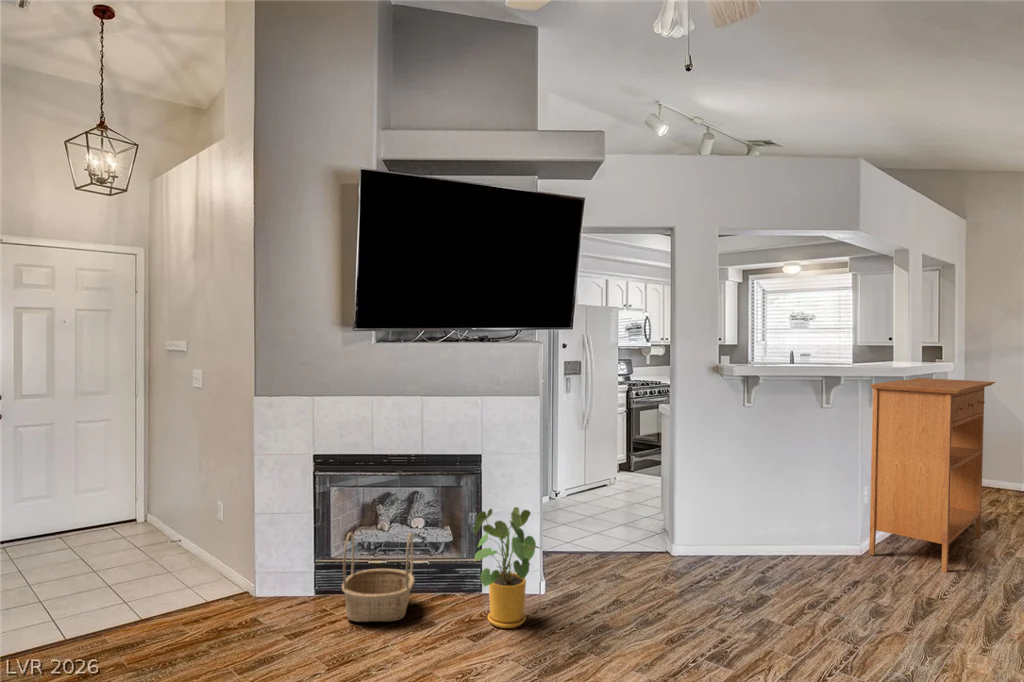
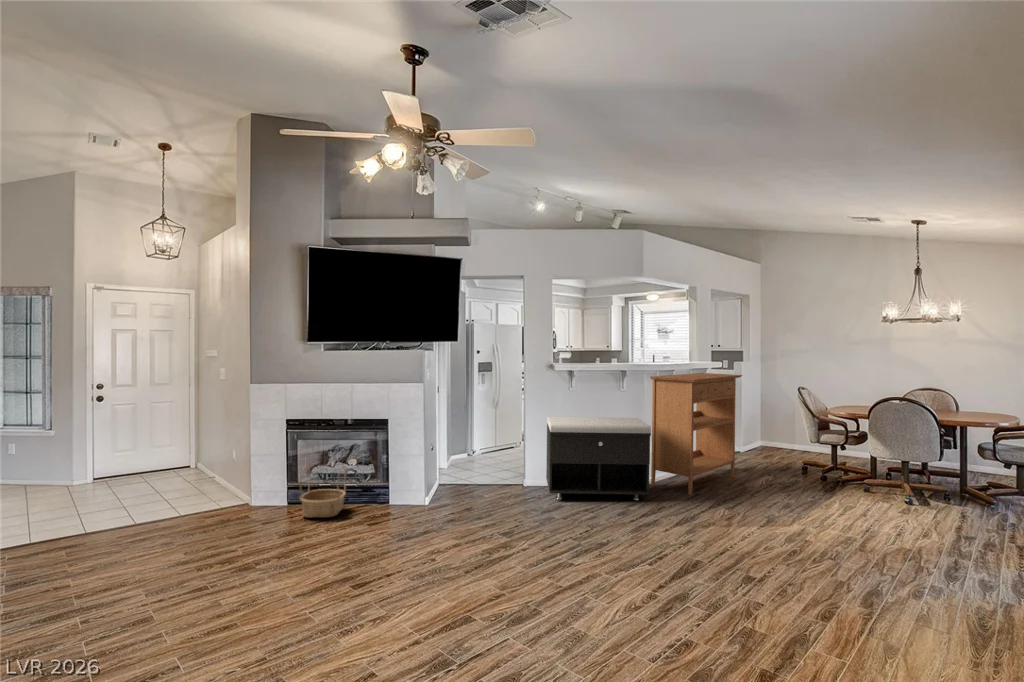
storage bench: none [707,447,901,584] -> present [546,417,651,500]
house plant: present [473,507,540,628] -> none [373,451,420,521]

